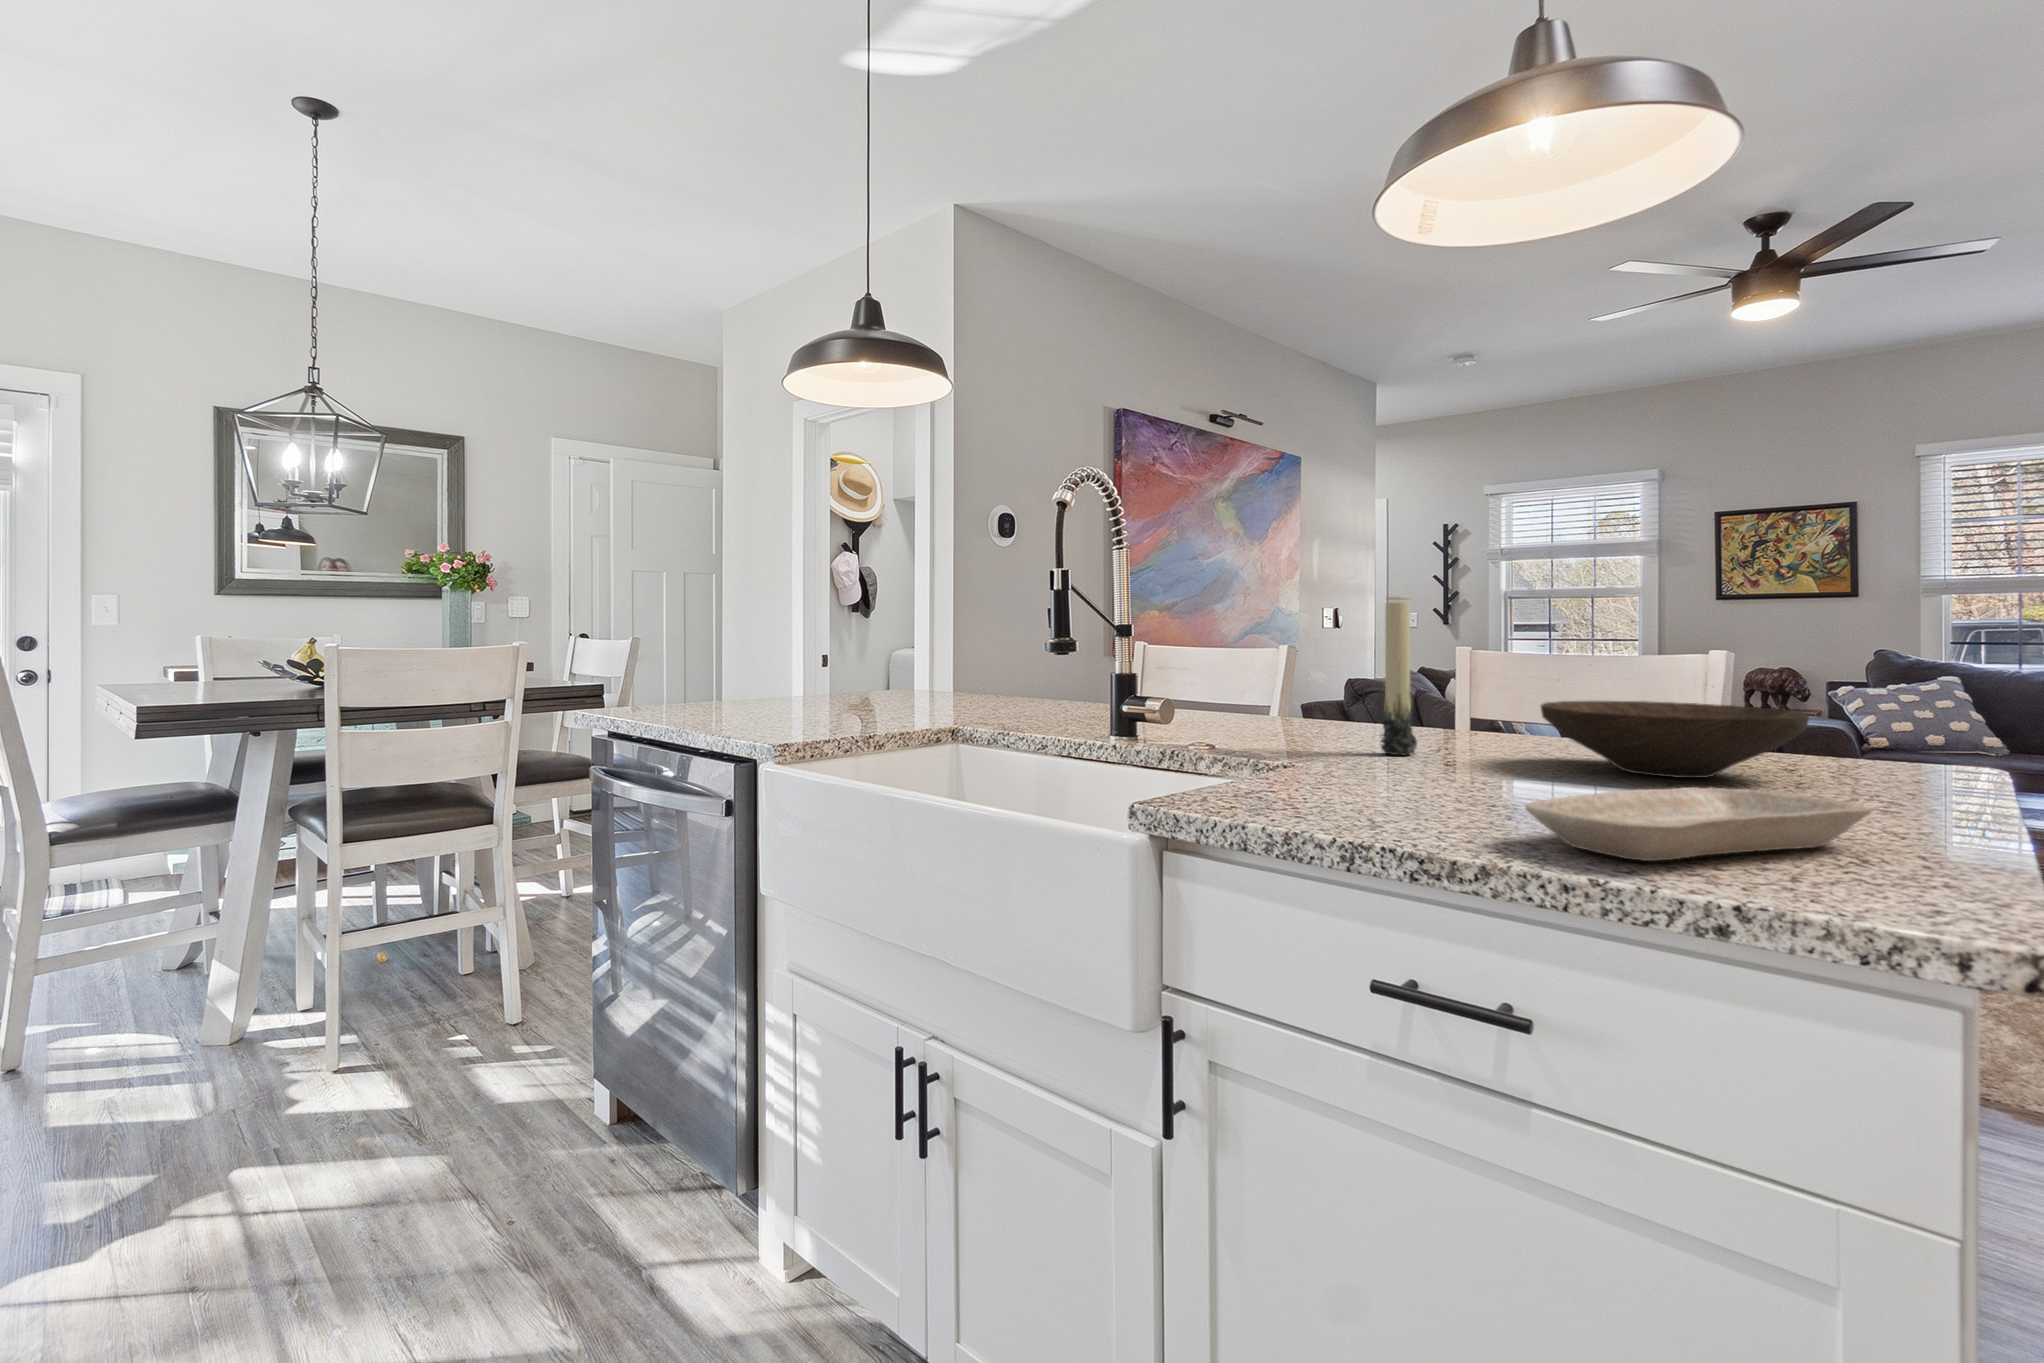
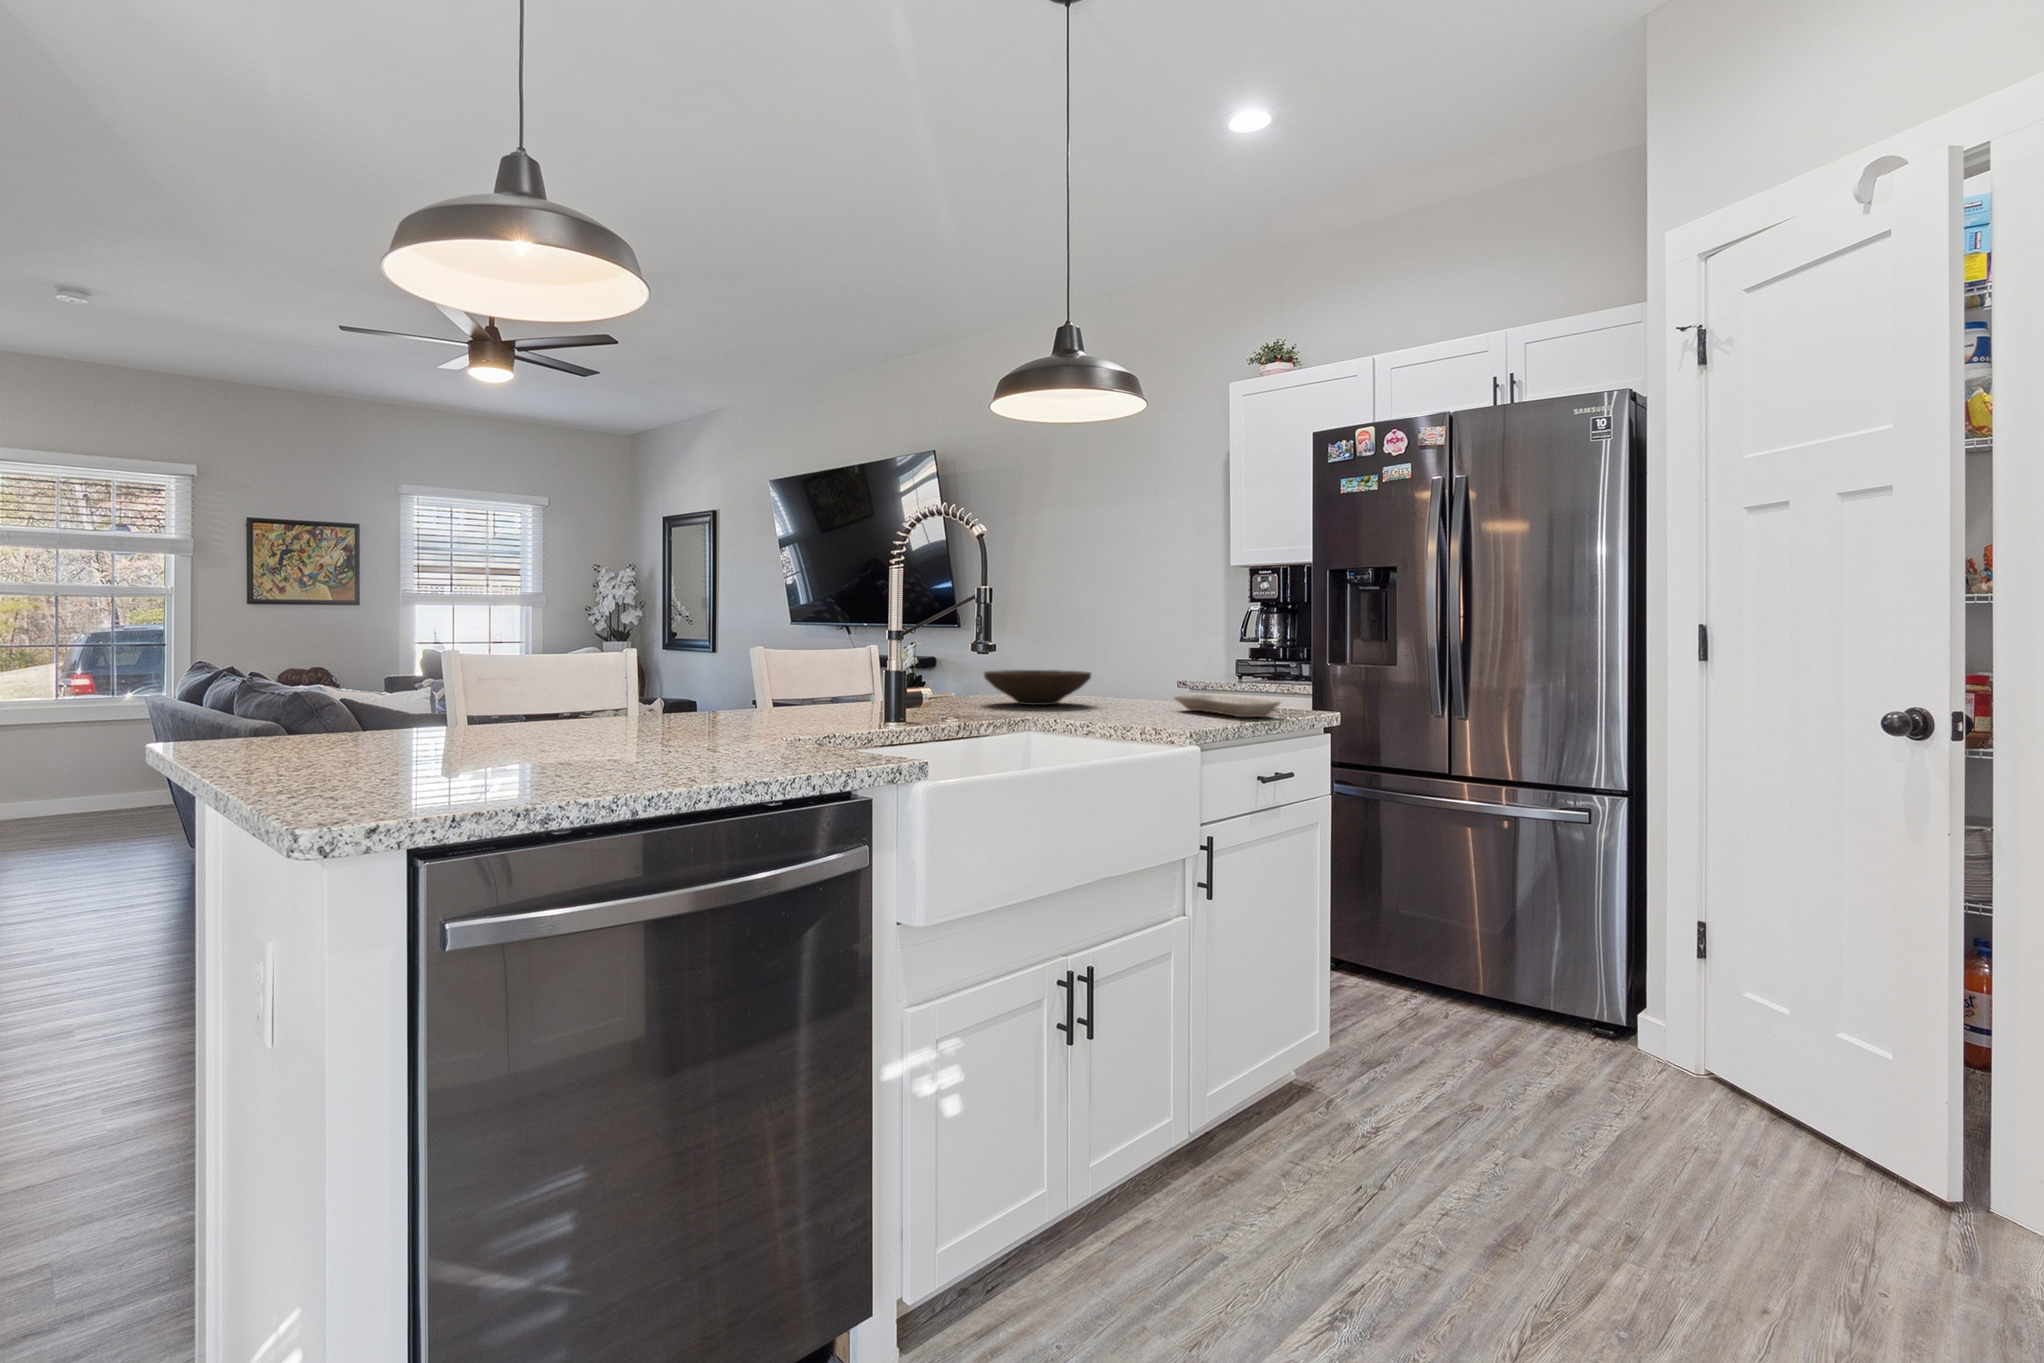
candle: present [1381,596,1417,755] -> none [950,612,976,713]

